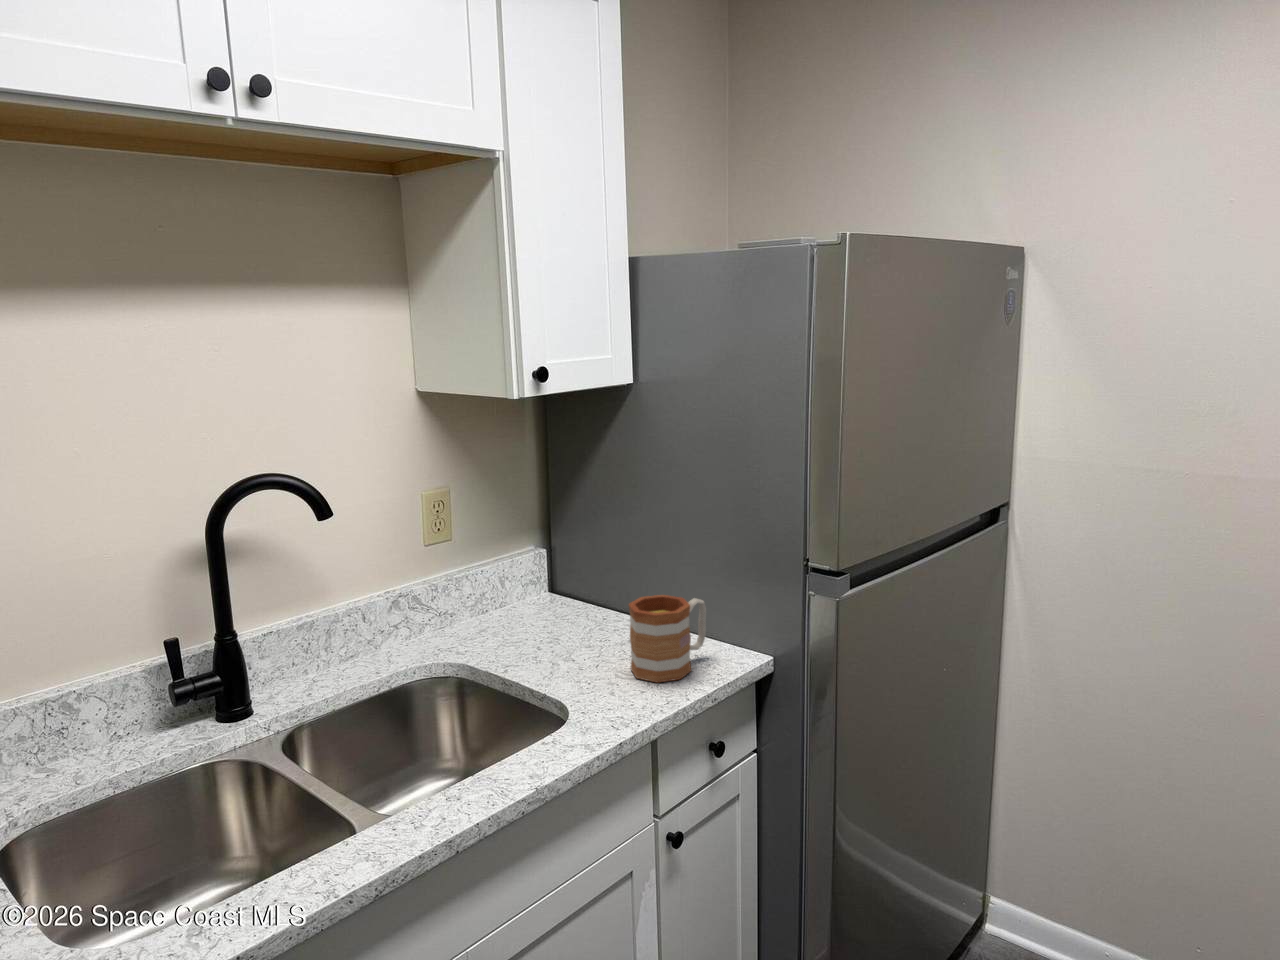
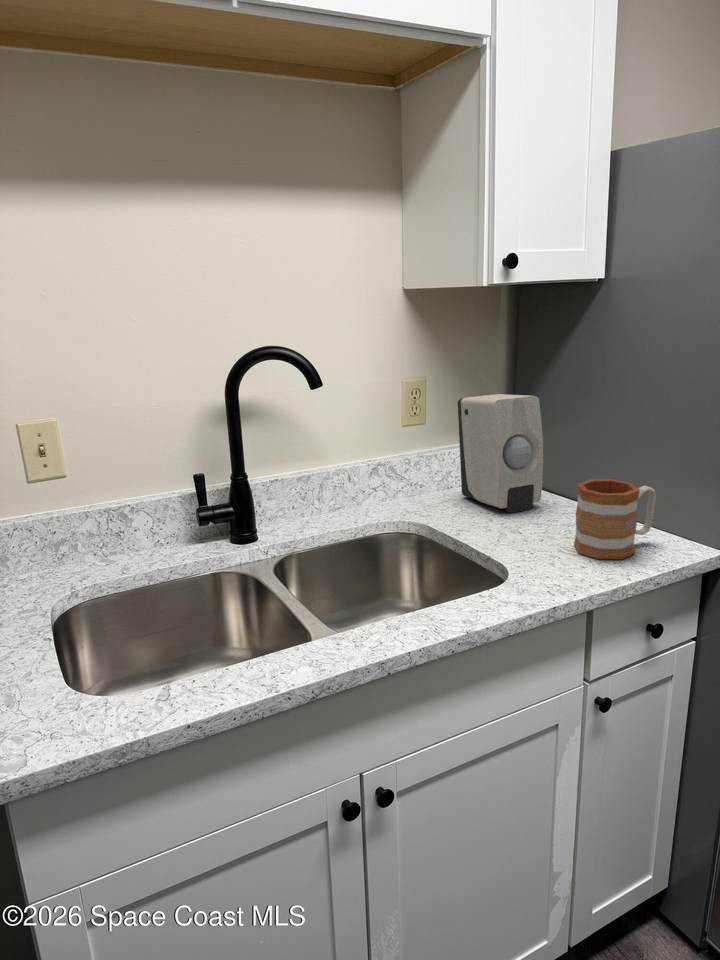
soap dispenser: none [488,502,589,638] -> present [458,394,543,513]

